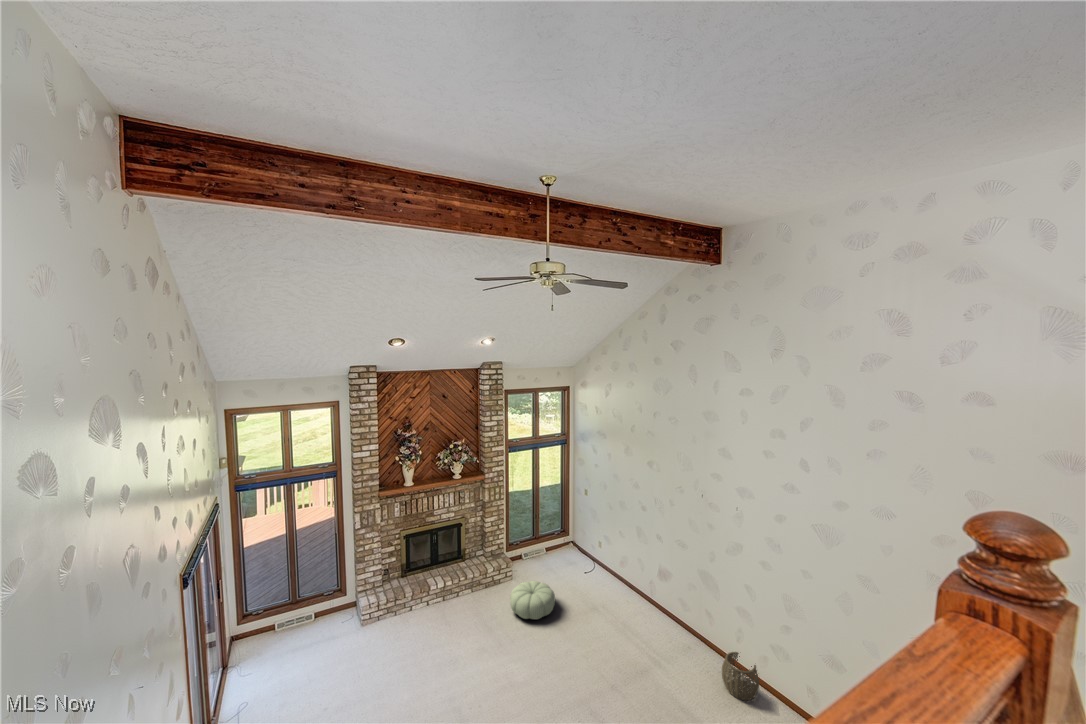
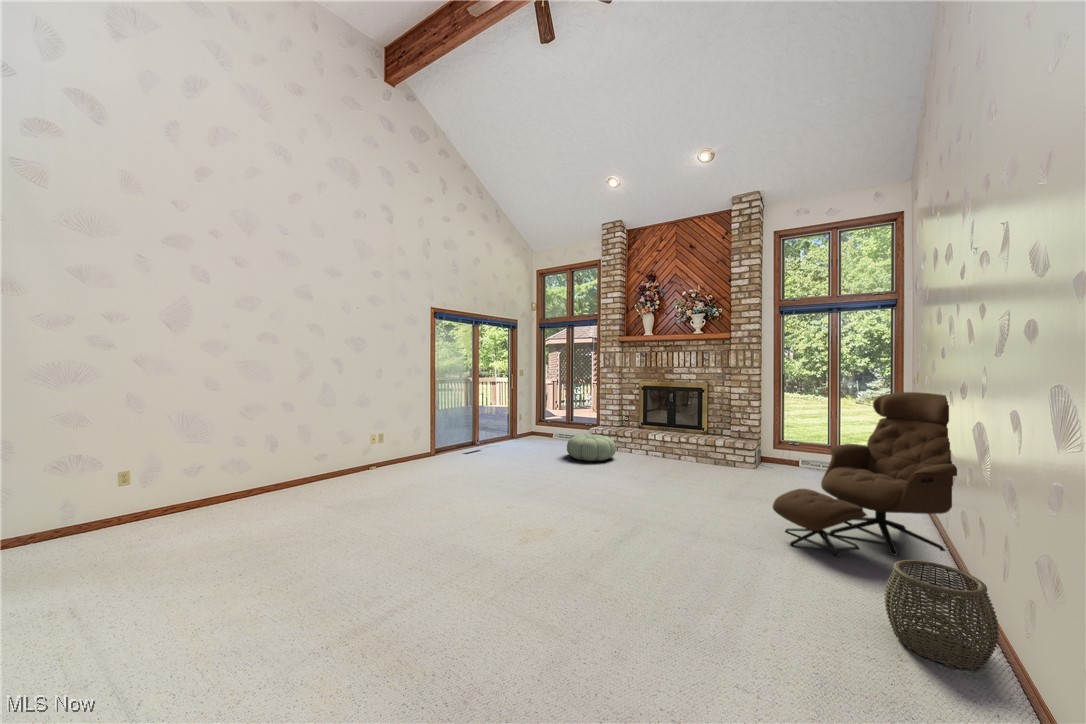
lounge chair: none [612,532,675,660] -> present [773,392,957,557]
pouf: present [510,581,555,619] -> present [567,434,616,461]

